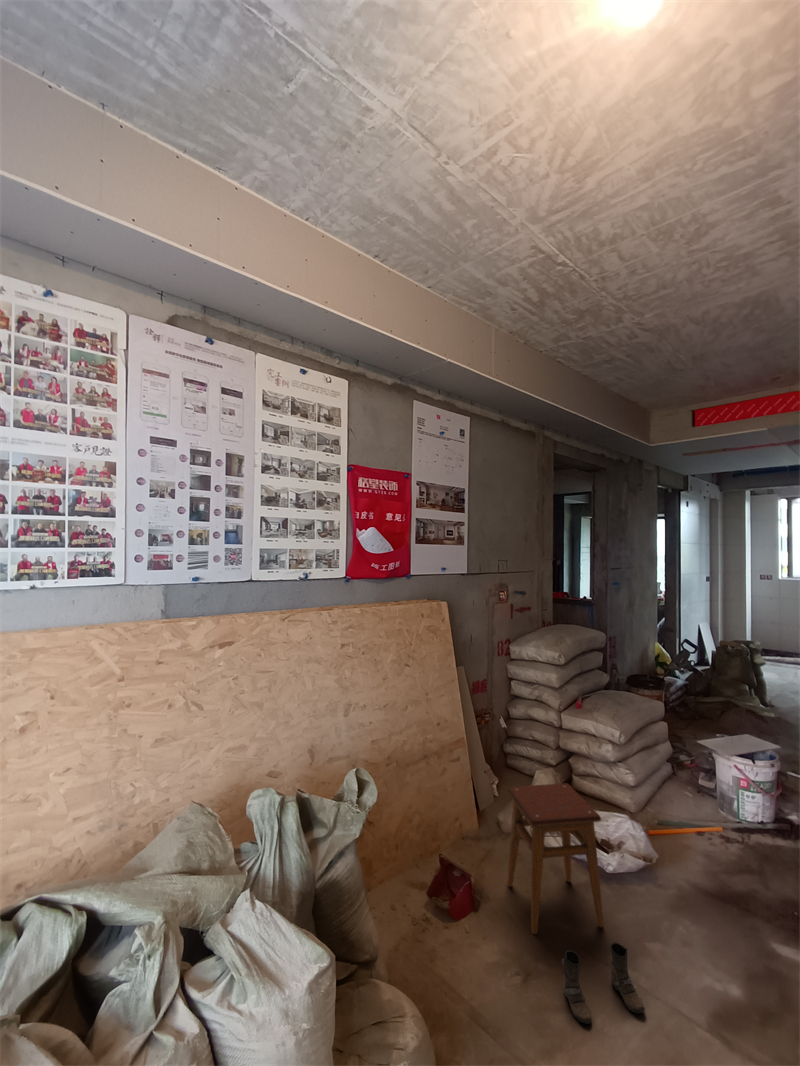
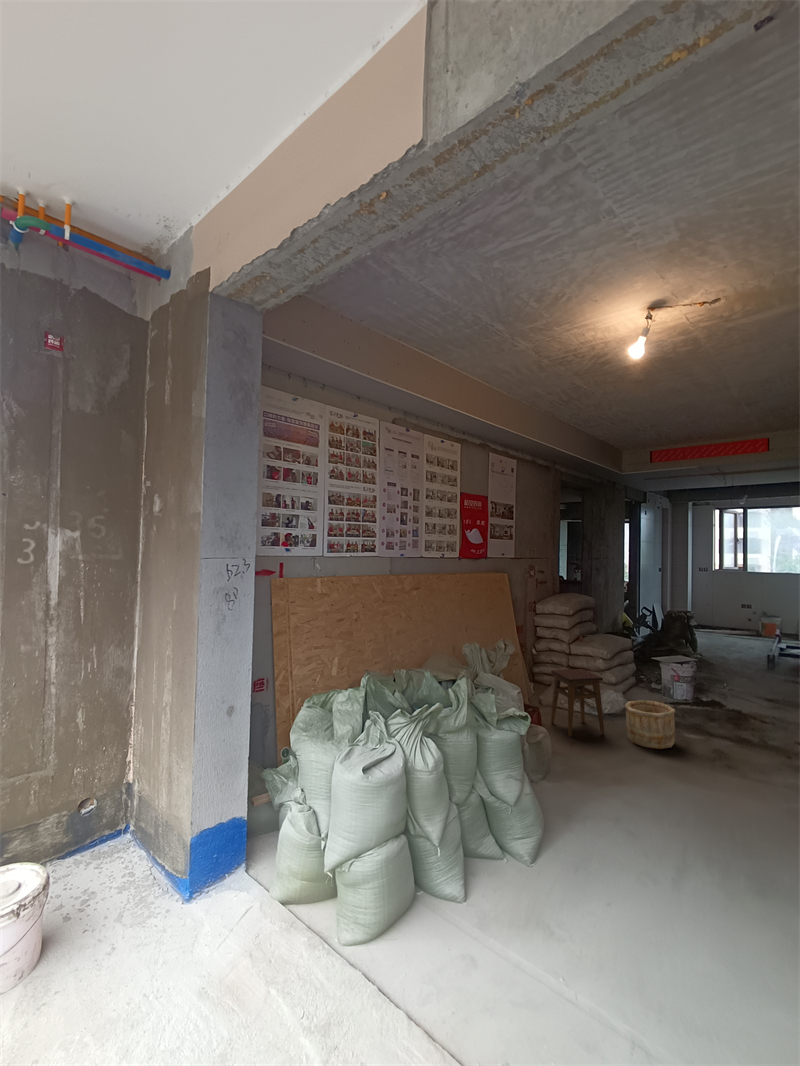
wooden bucket: none [643,858,749,991] -> present [625,700,675,749]
boots: present [562,943,645,1024] -> none [588,729,627,756]

